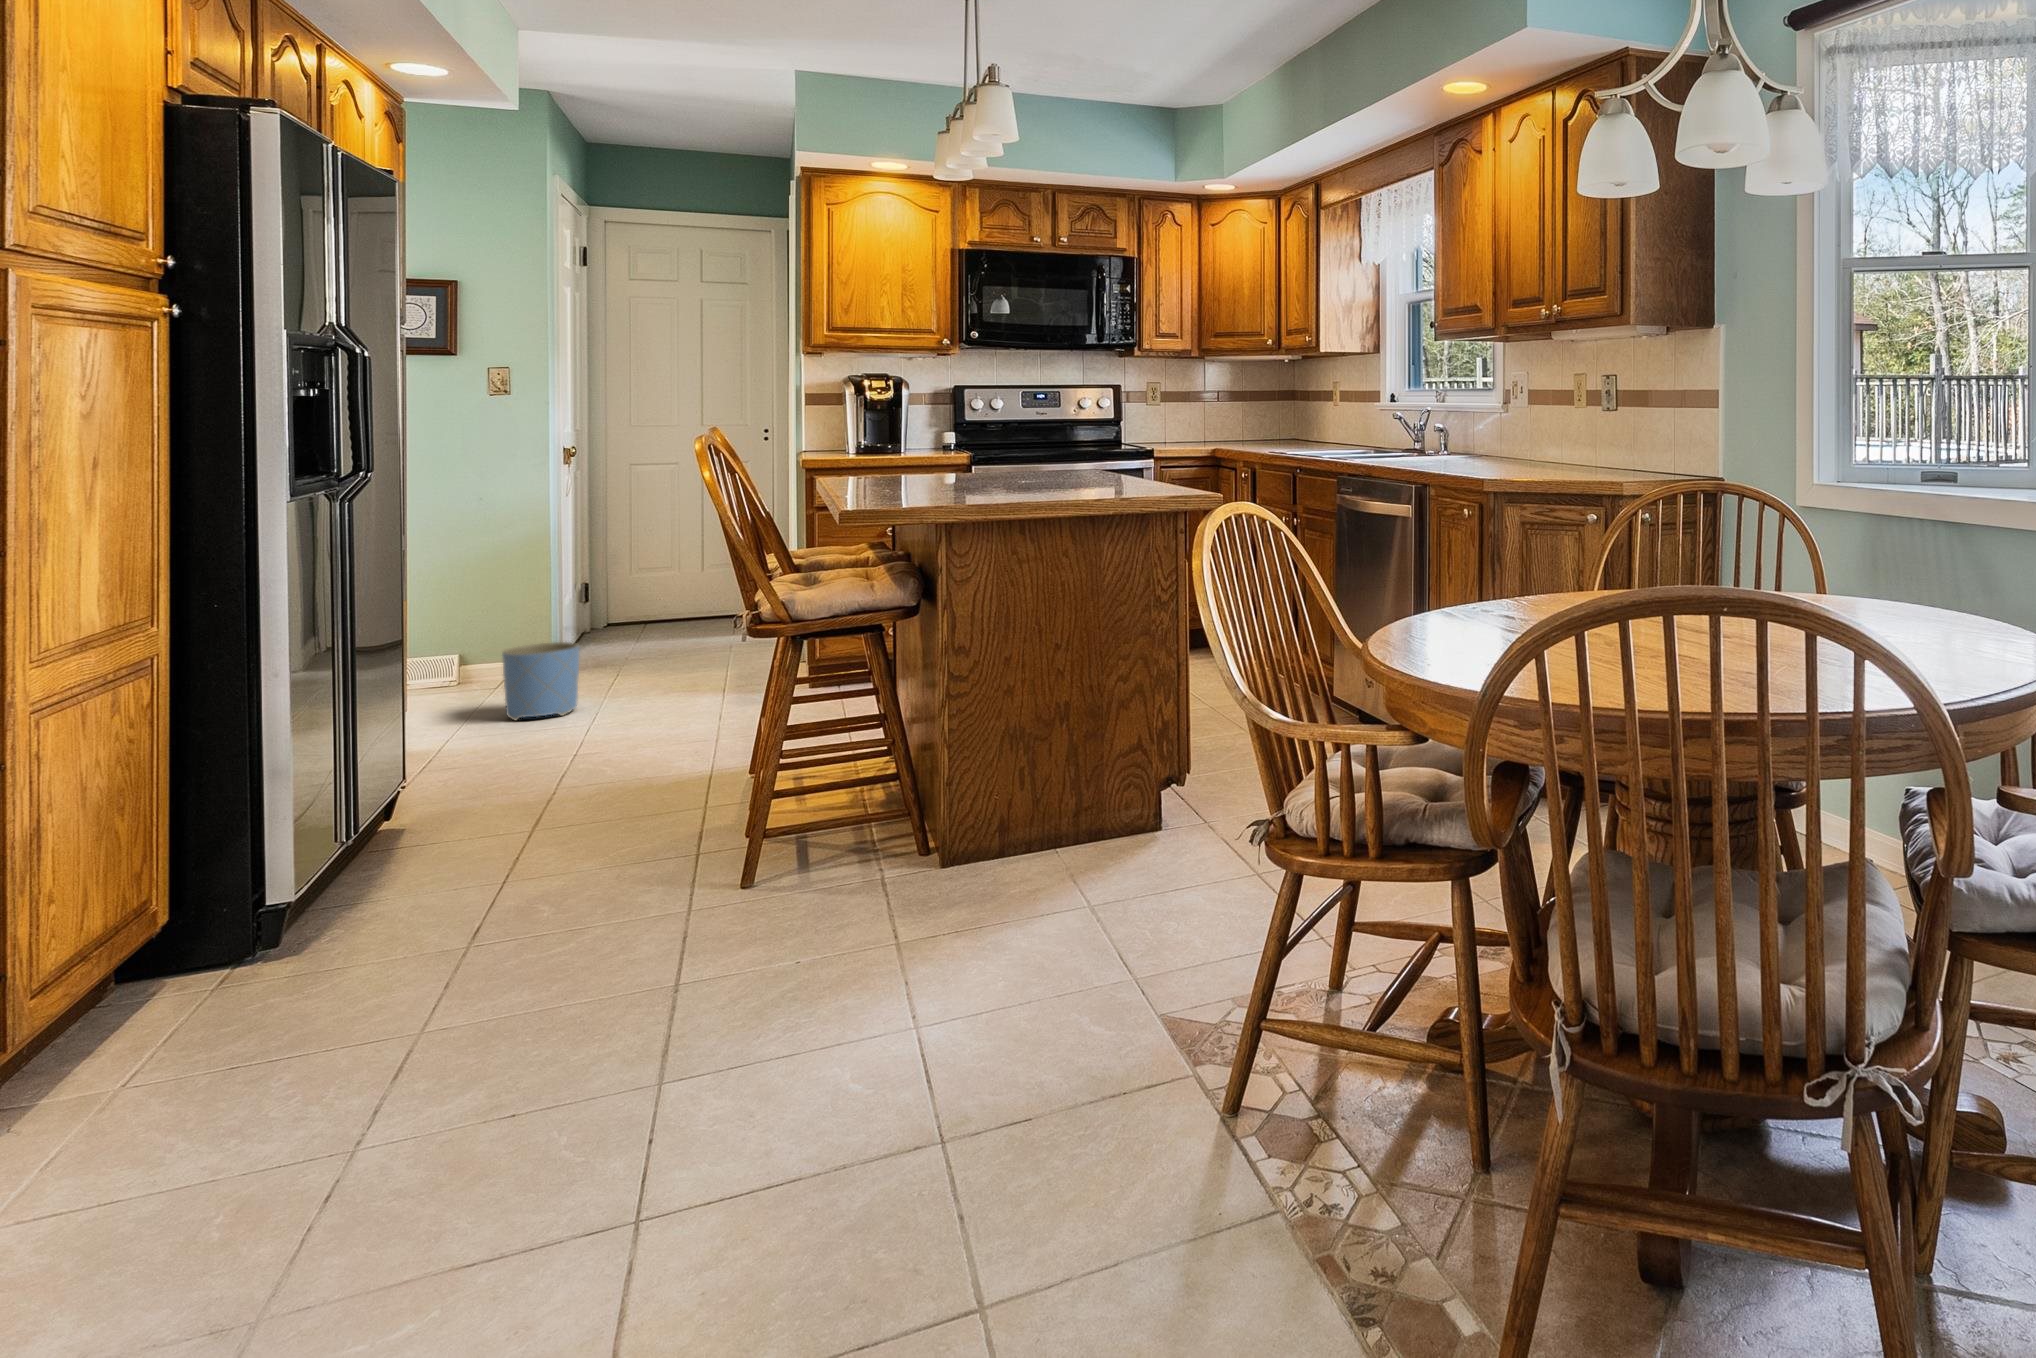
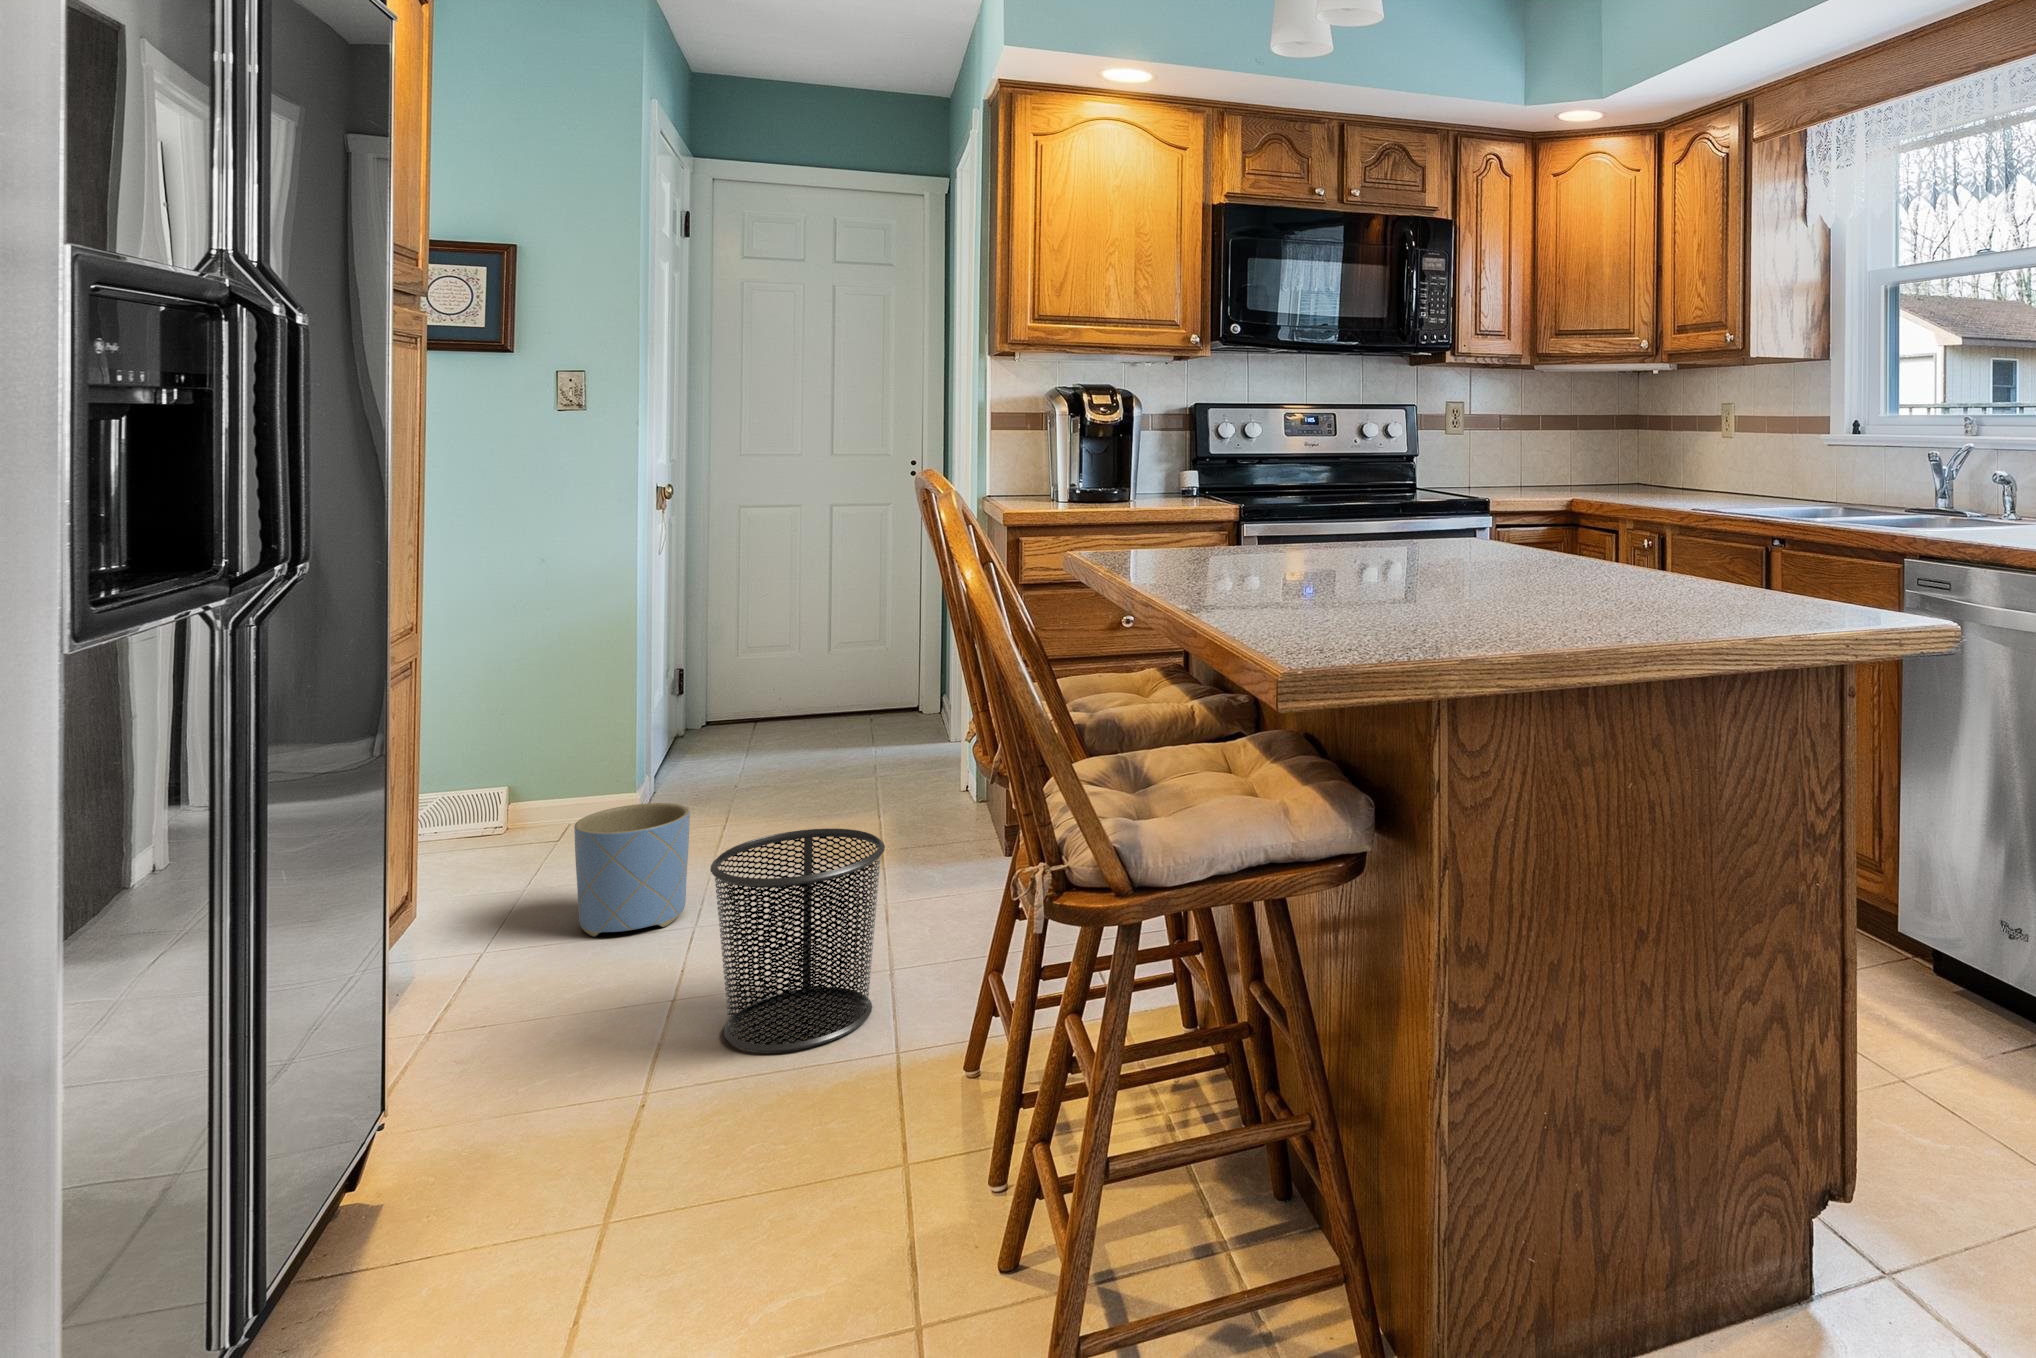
waste bin: none [585,639,695,759] -> present [710,829,885,1052]

